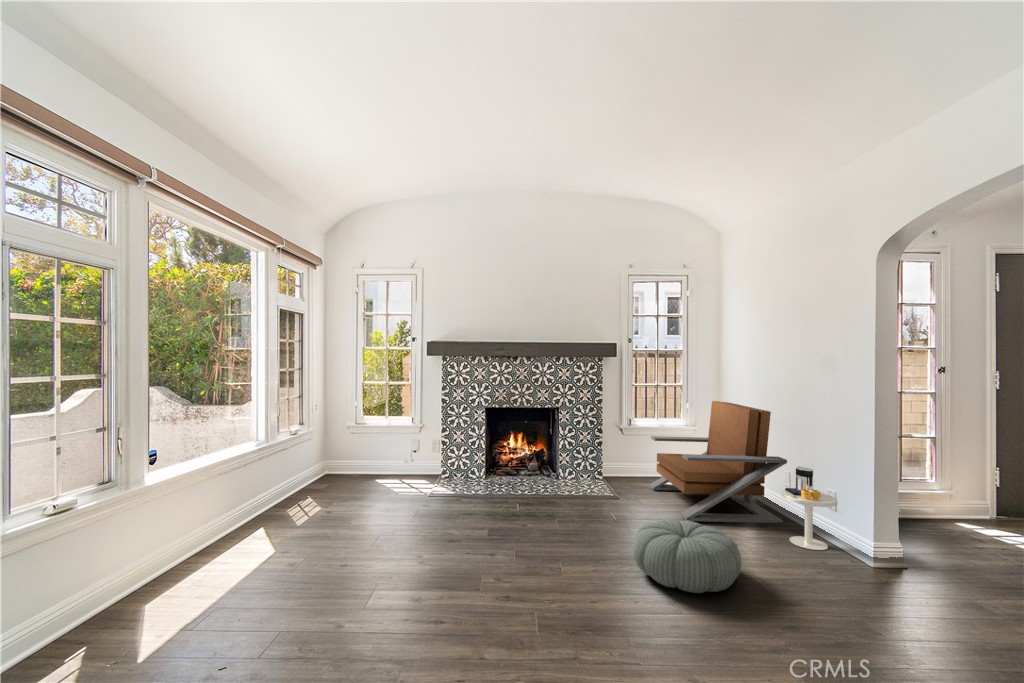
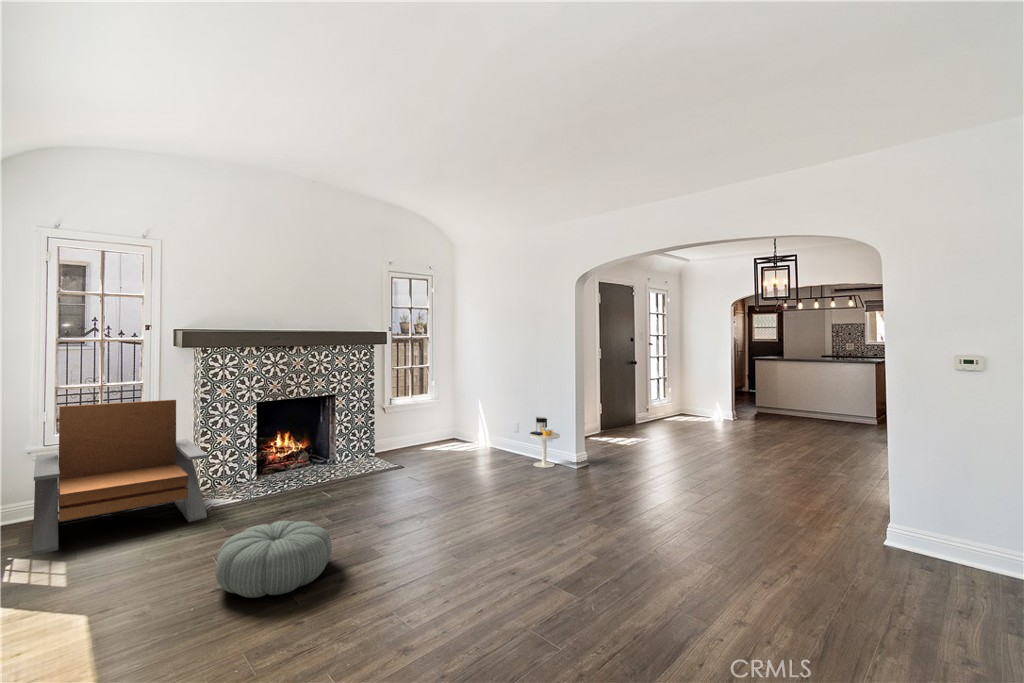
lounge chair: present [650,401,787,523] -> present [32,400,208,555]
pouf: present [633,519,741,593] -> present [216,521,332,598]

